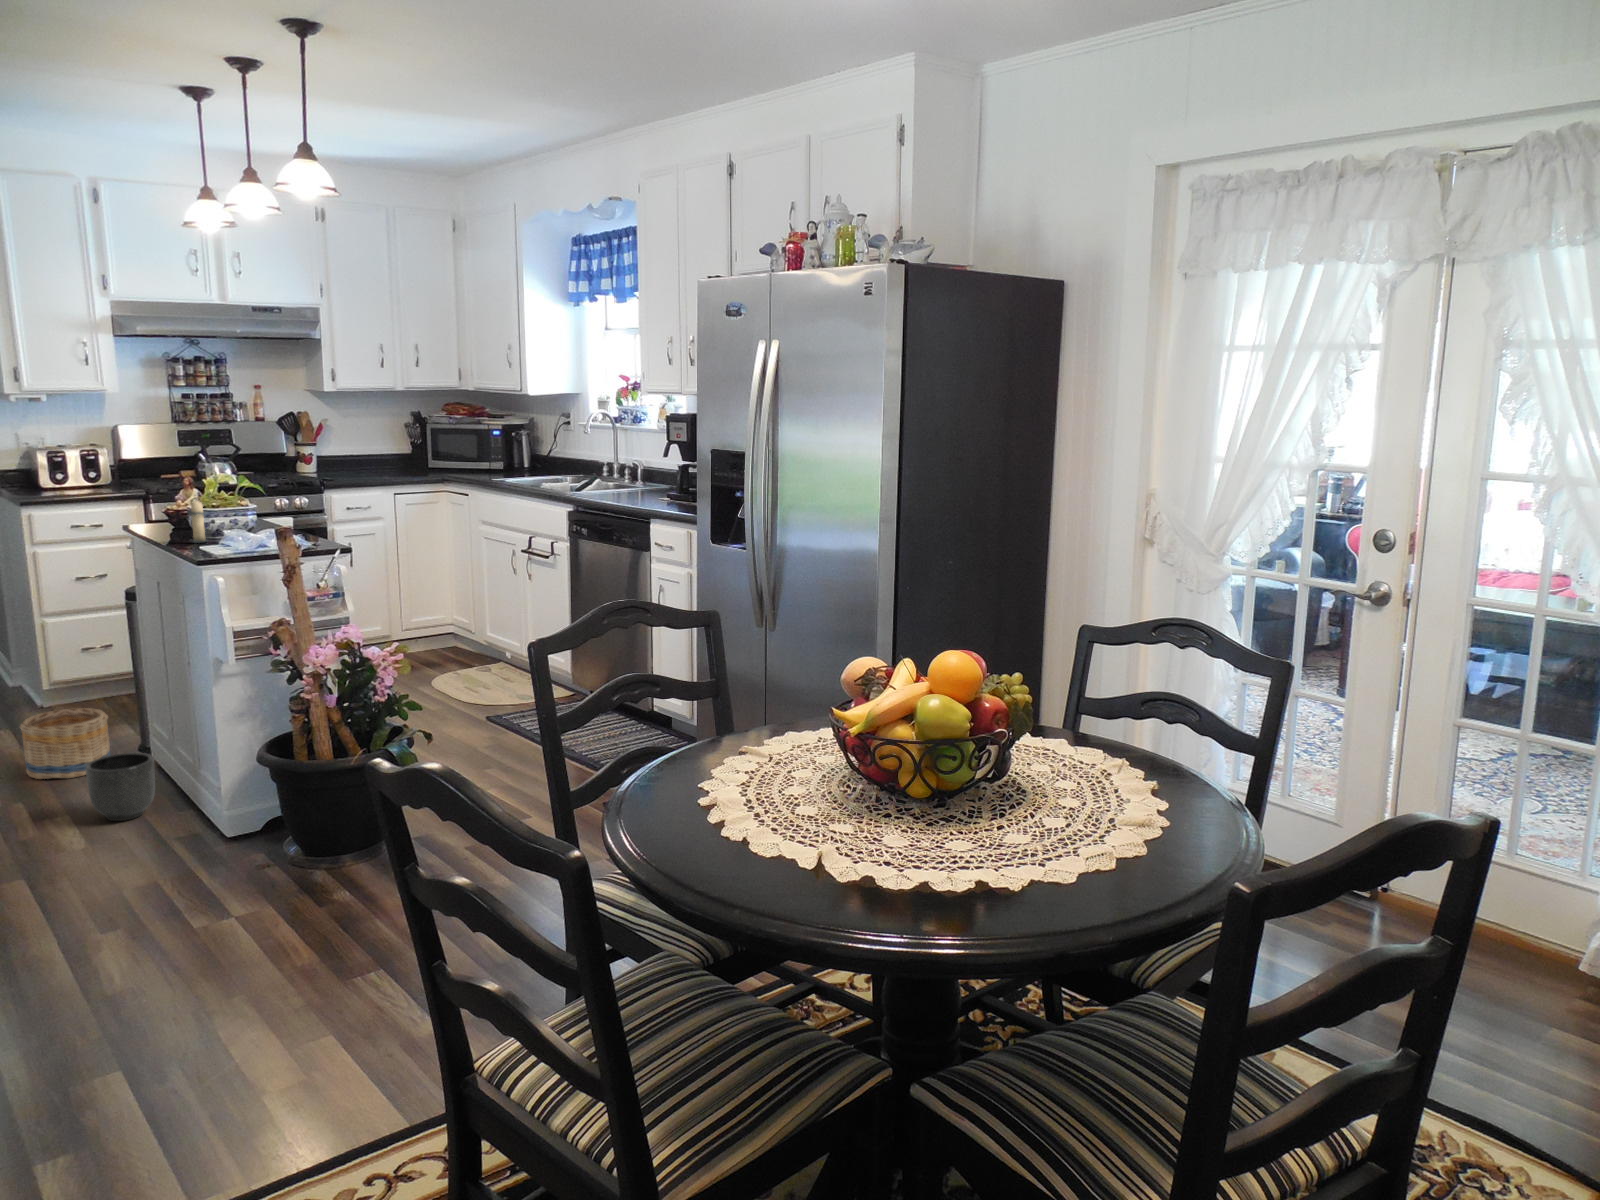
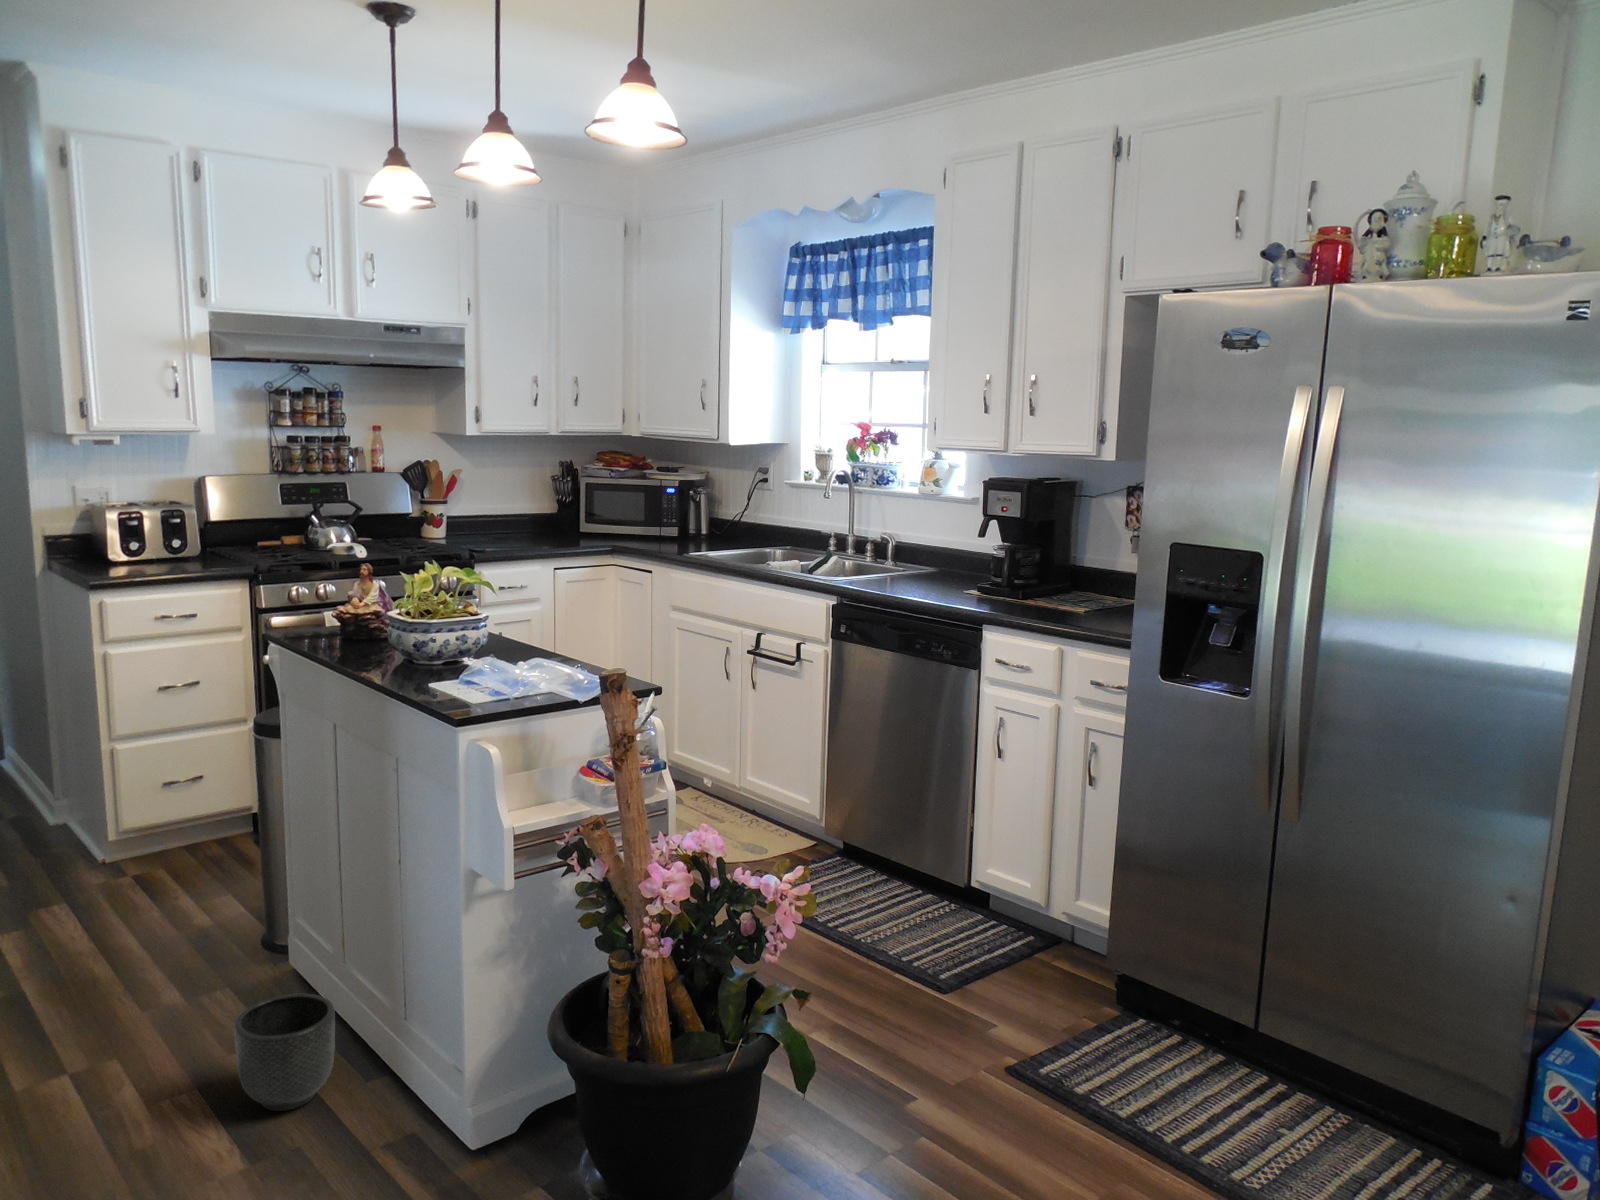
candle: present [188,501,208,543] -> none [401,605,437,676]
basket: present [20,708,111,779] -> none [106,894,233,1013]

